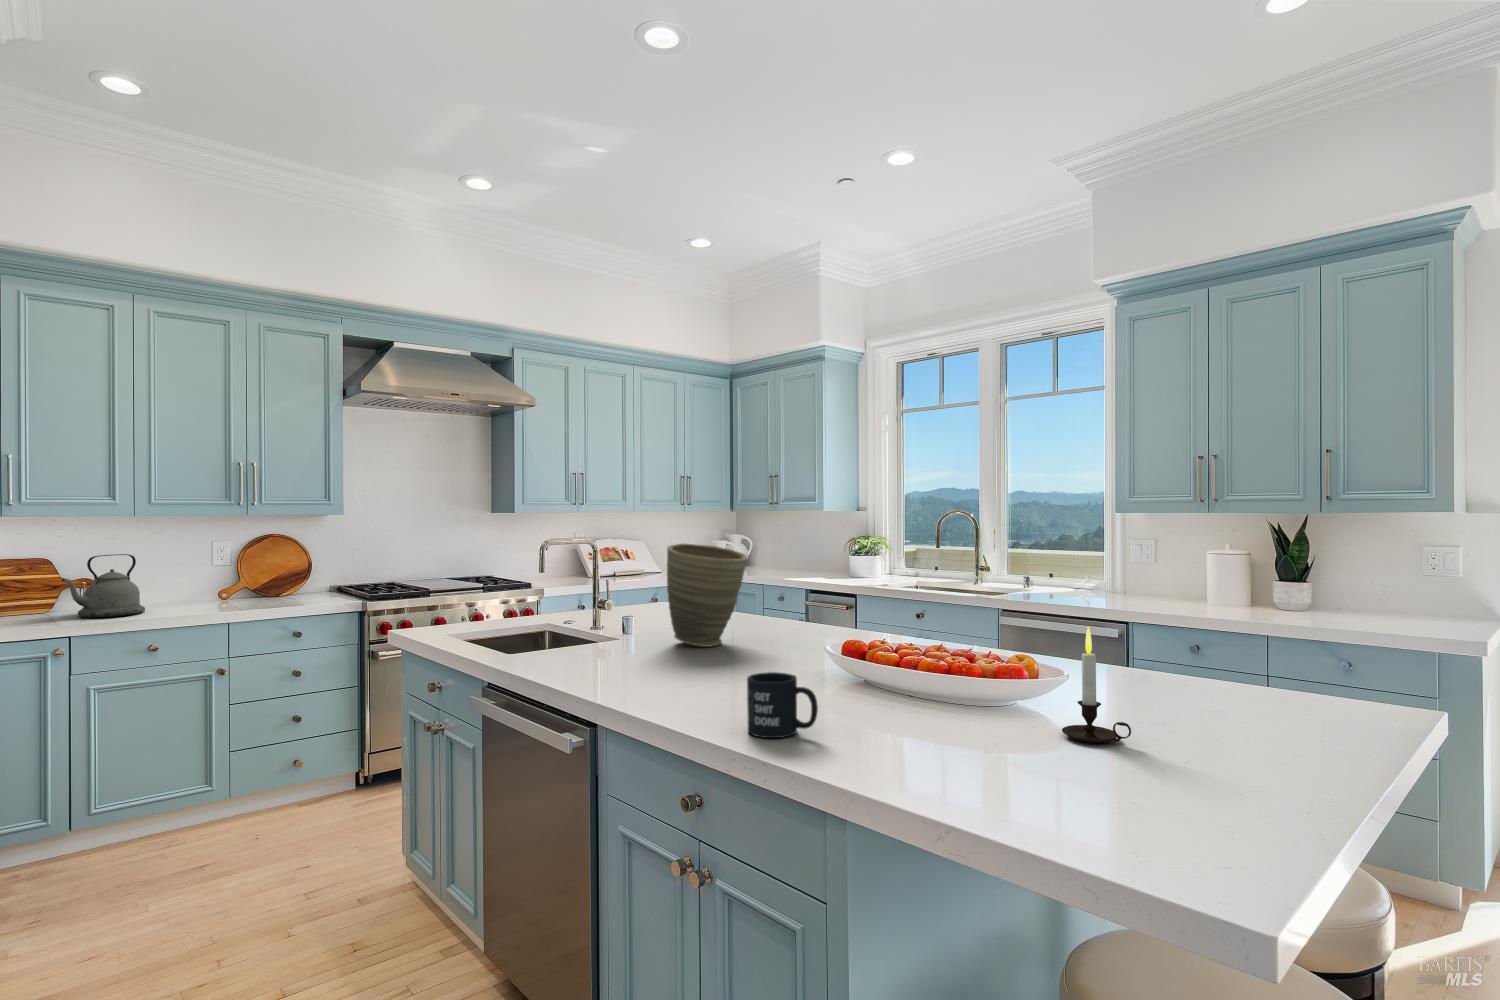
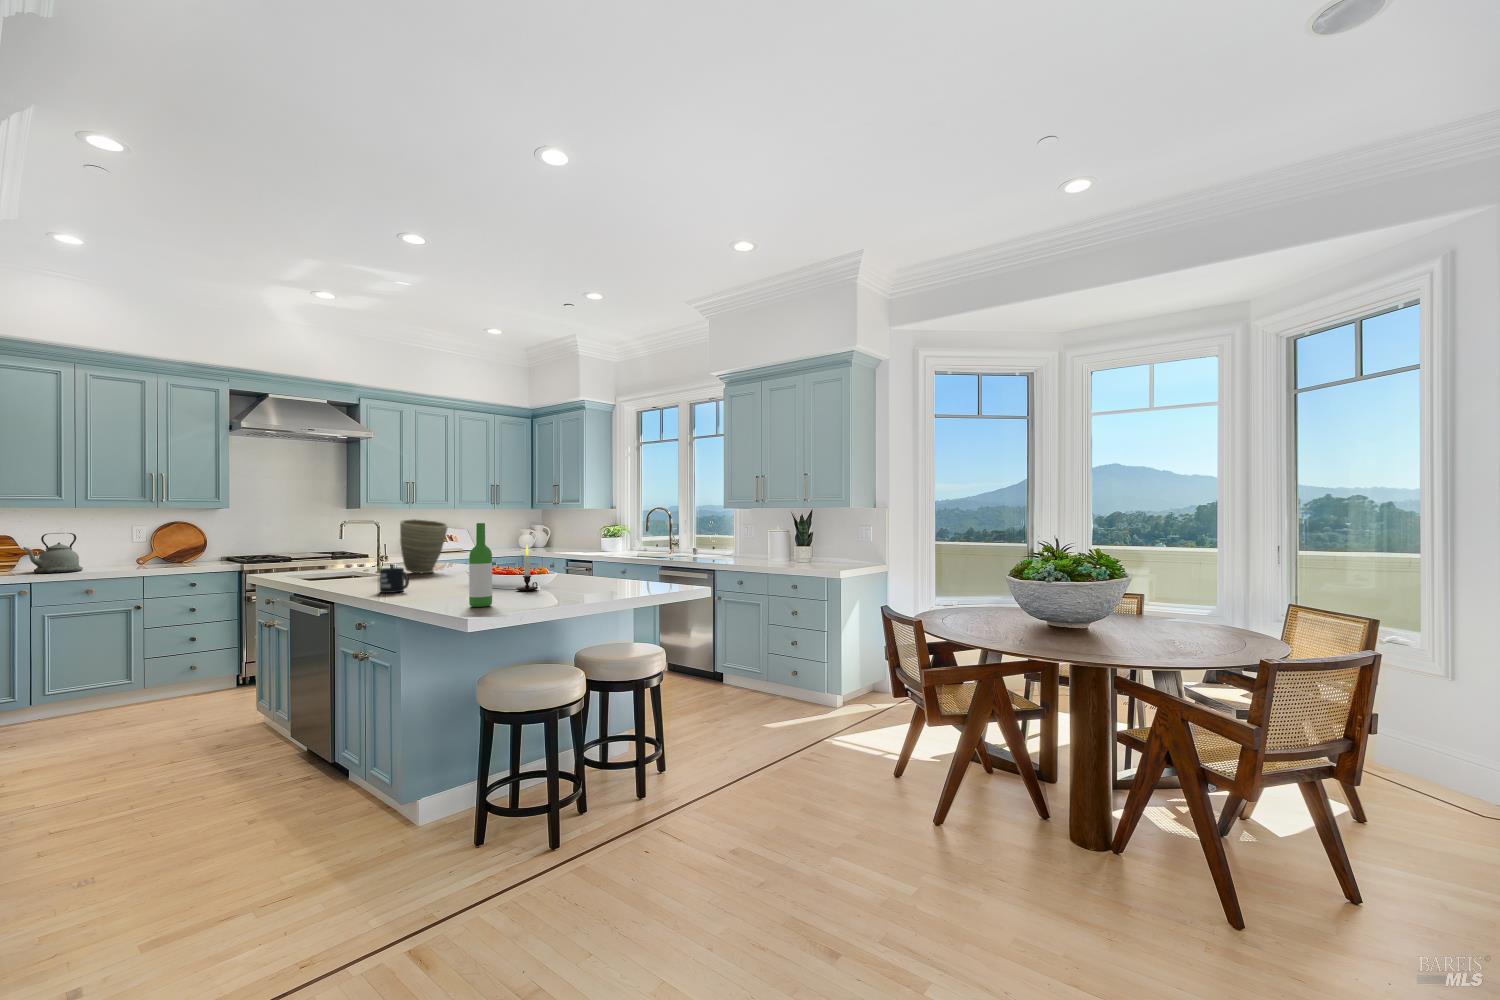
wine bottle: none [1160,603,1235,865] -> present [469,523,492,607]

